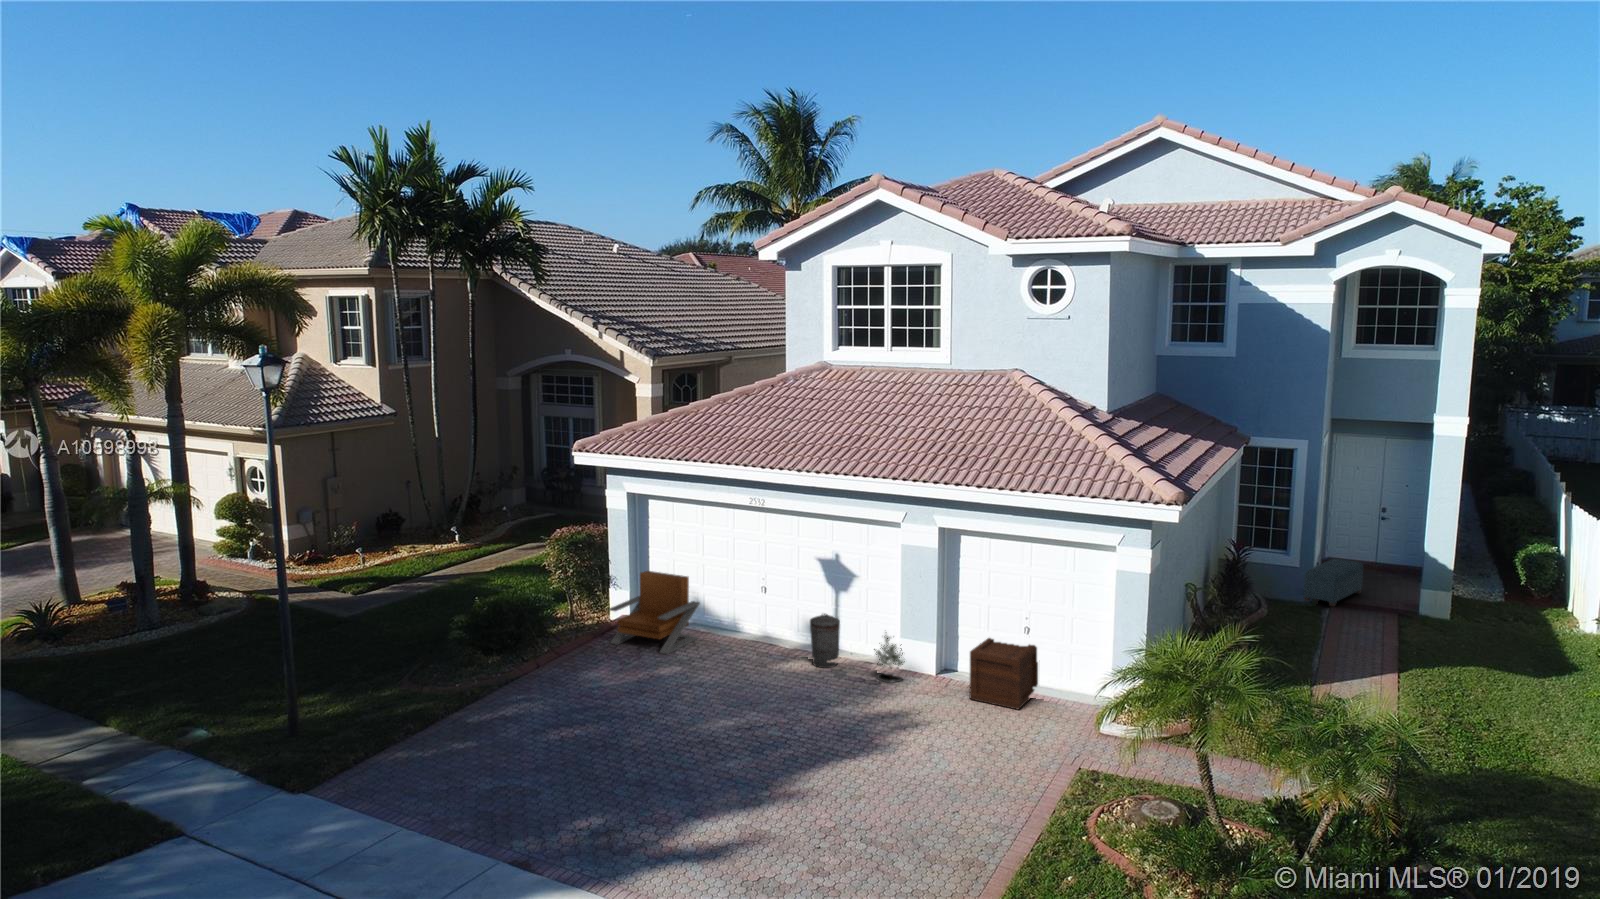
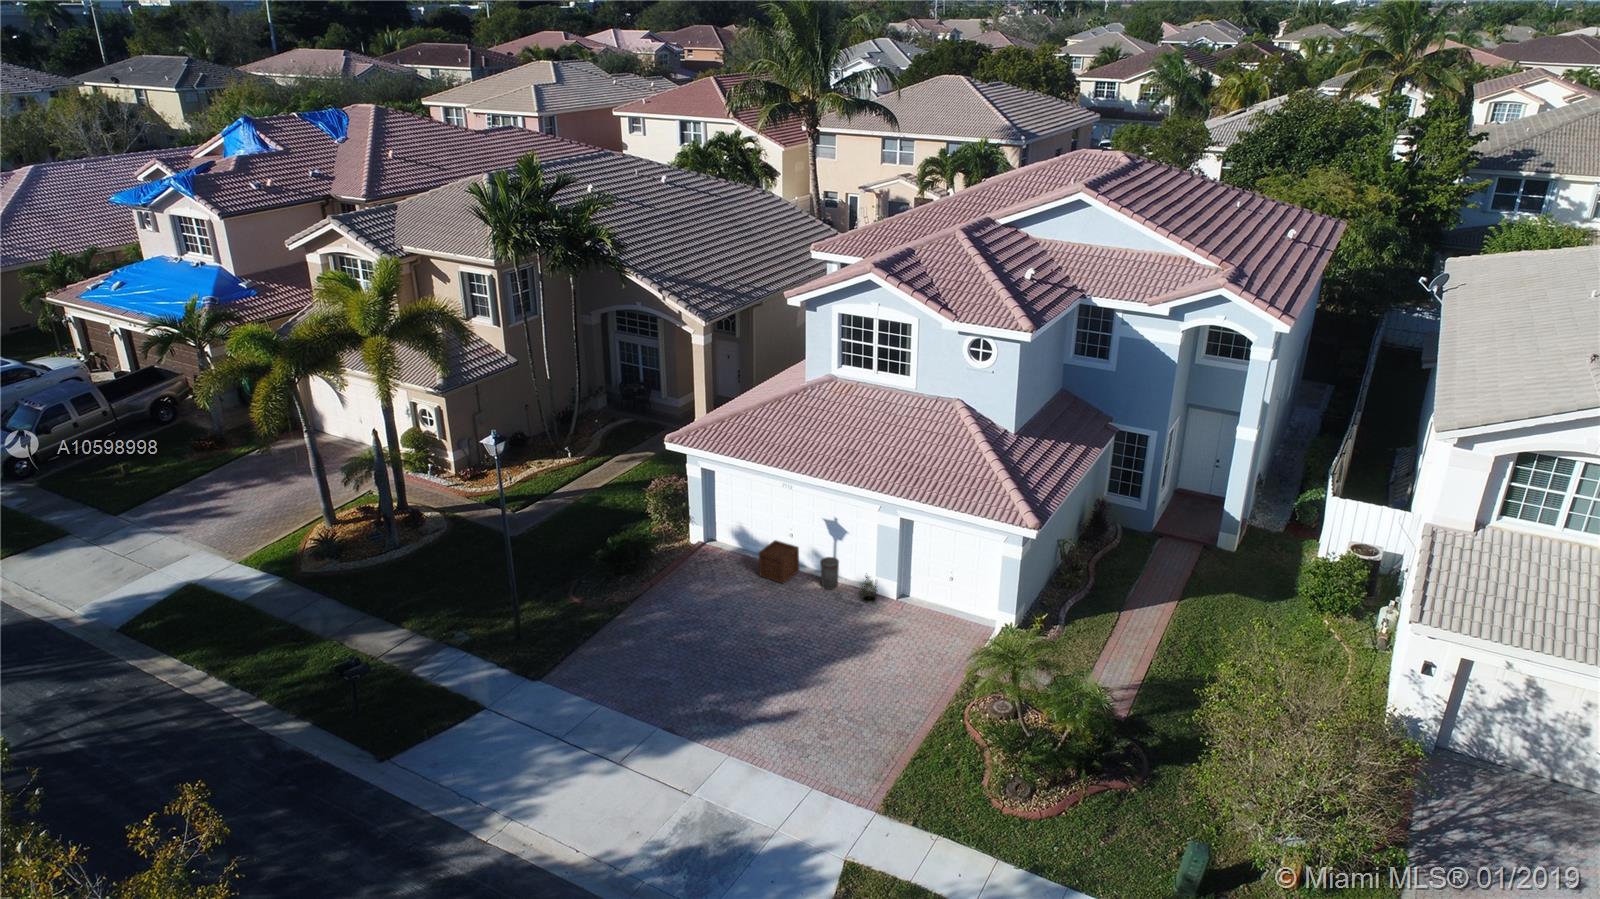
bench: present [1304,559,1363,606] -> none [1147,502,1190,539]
lounge chair: present [609,571,700,654] -> none [692,517,750,576]
wooden crate: present [970,638,1038,709] -> present [759,540,799,583]

